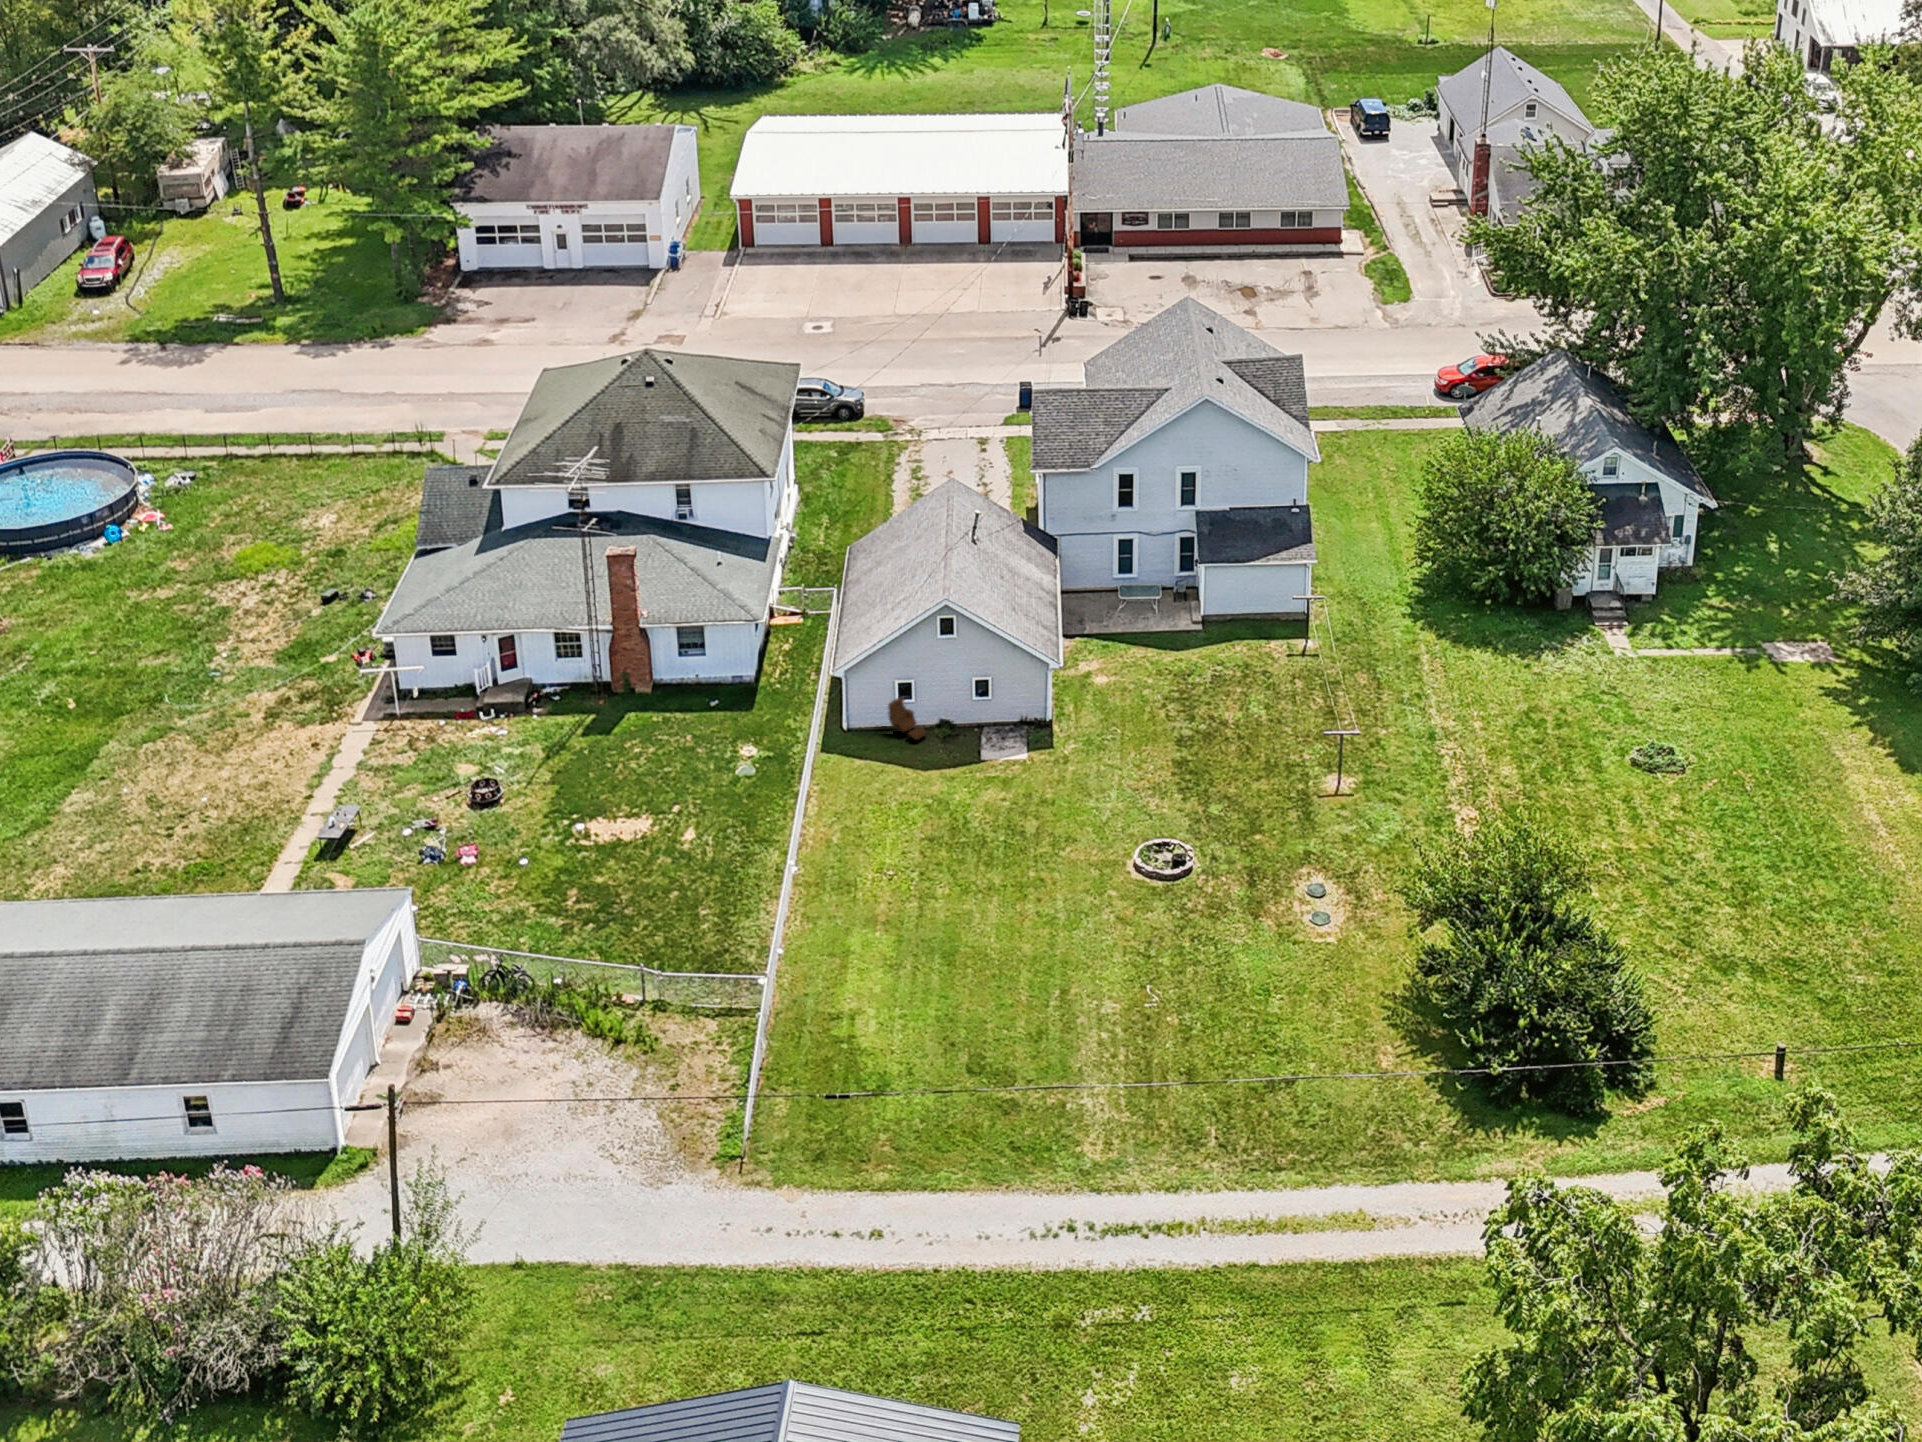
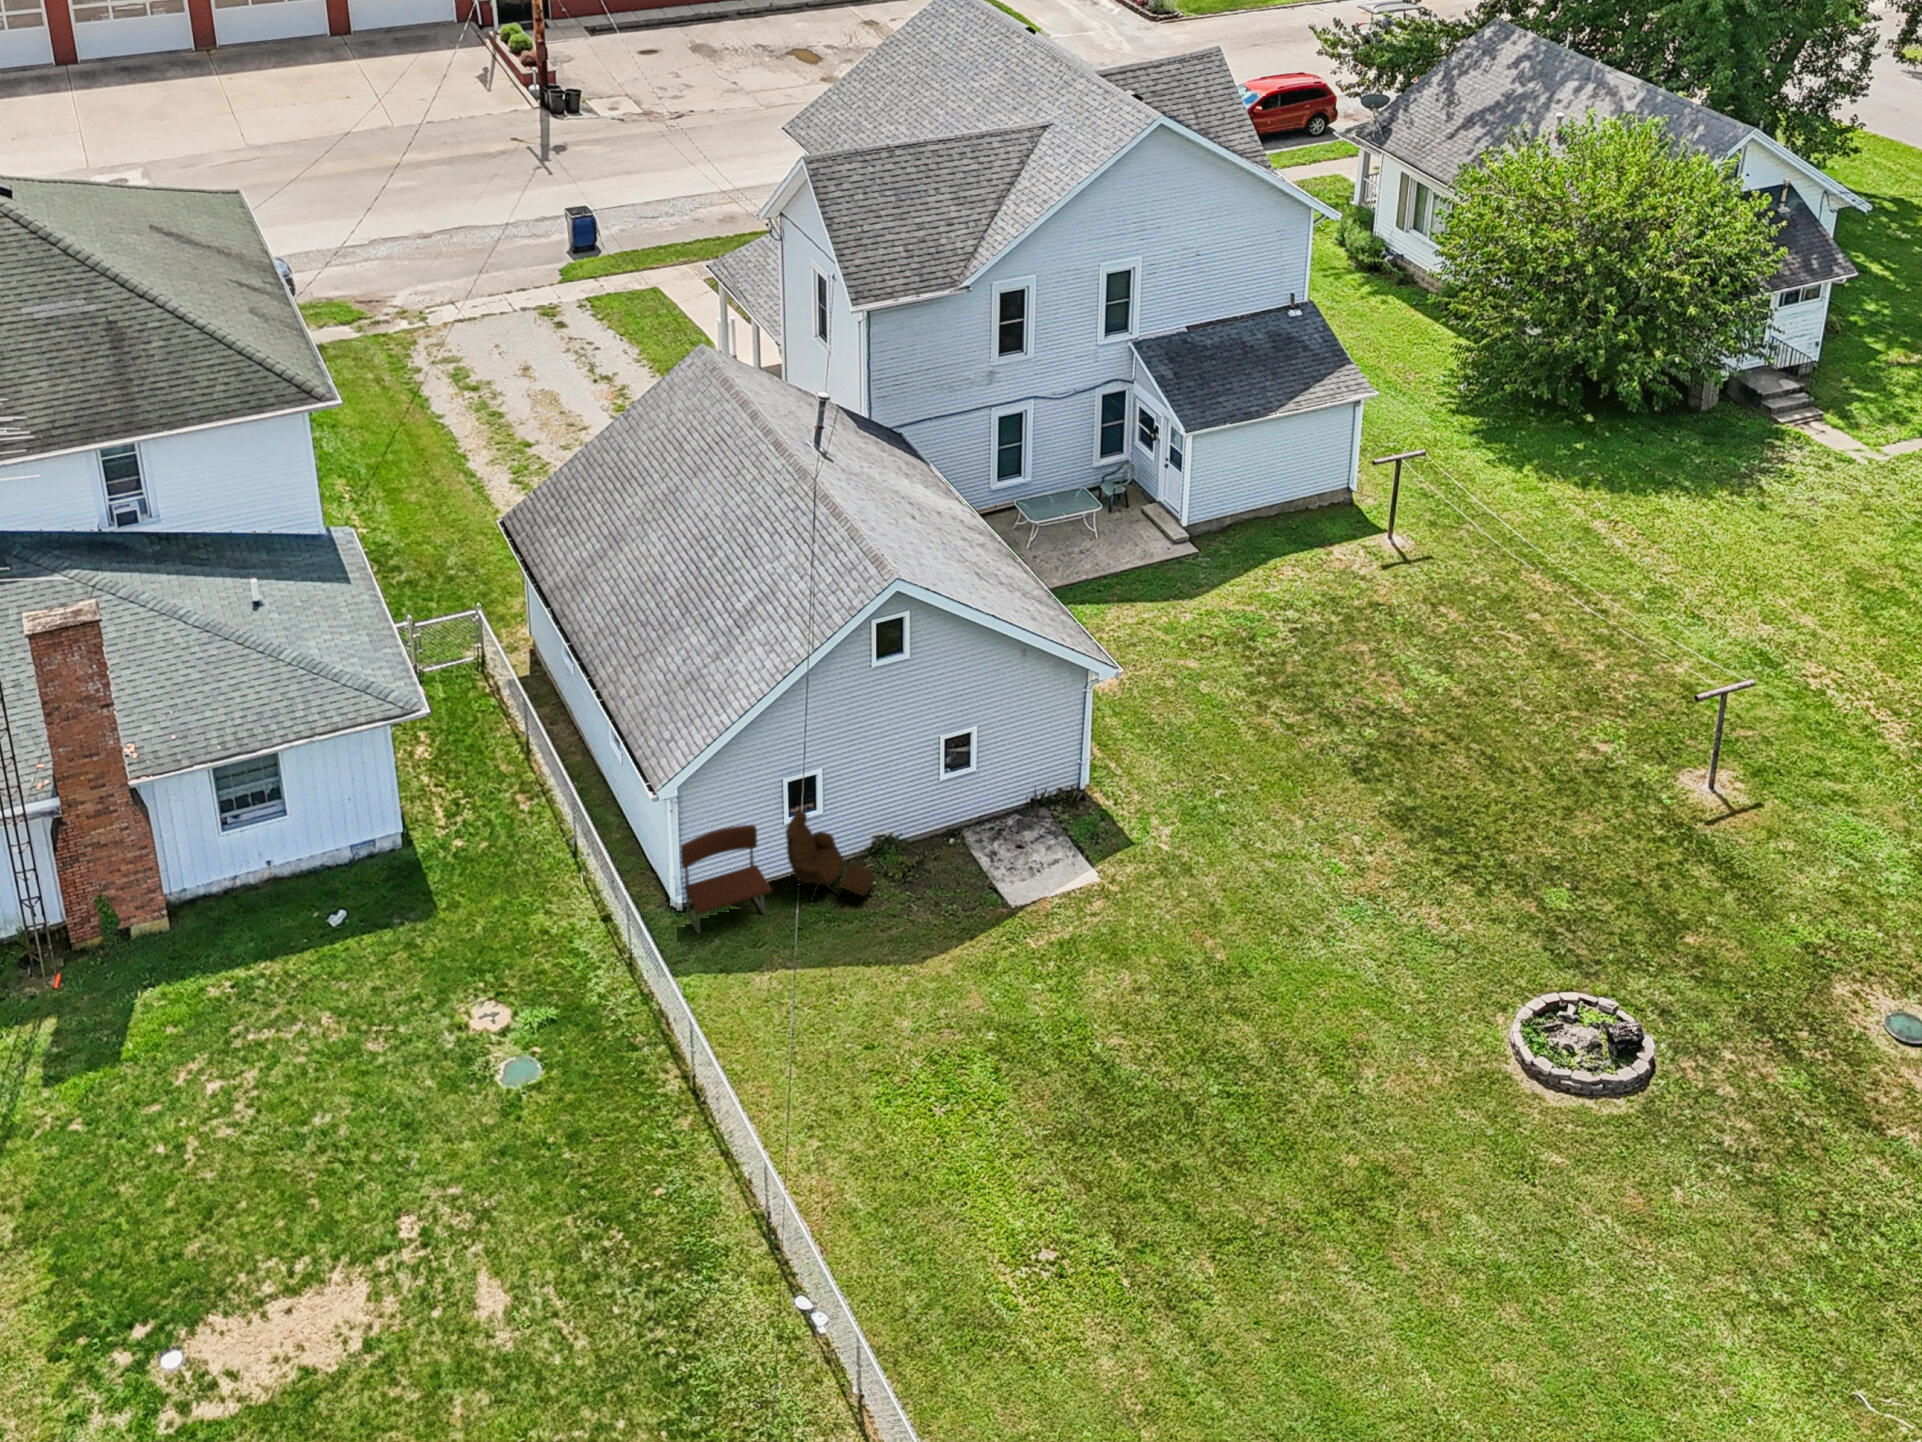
bench: none [841,697,876,740] -> present [681,825,772,934]

